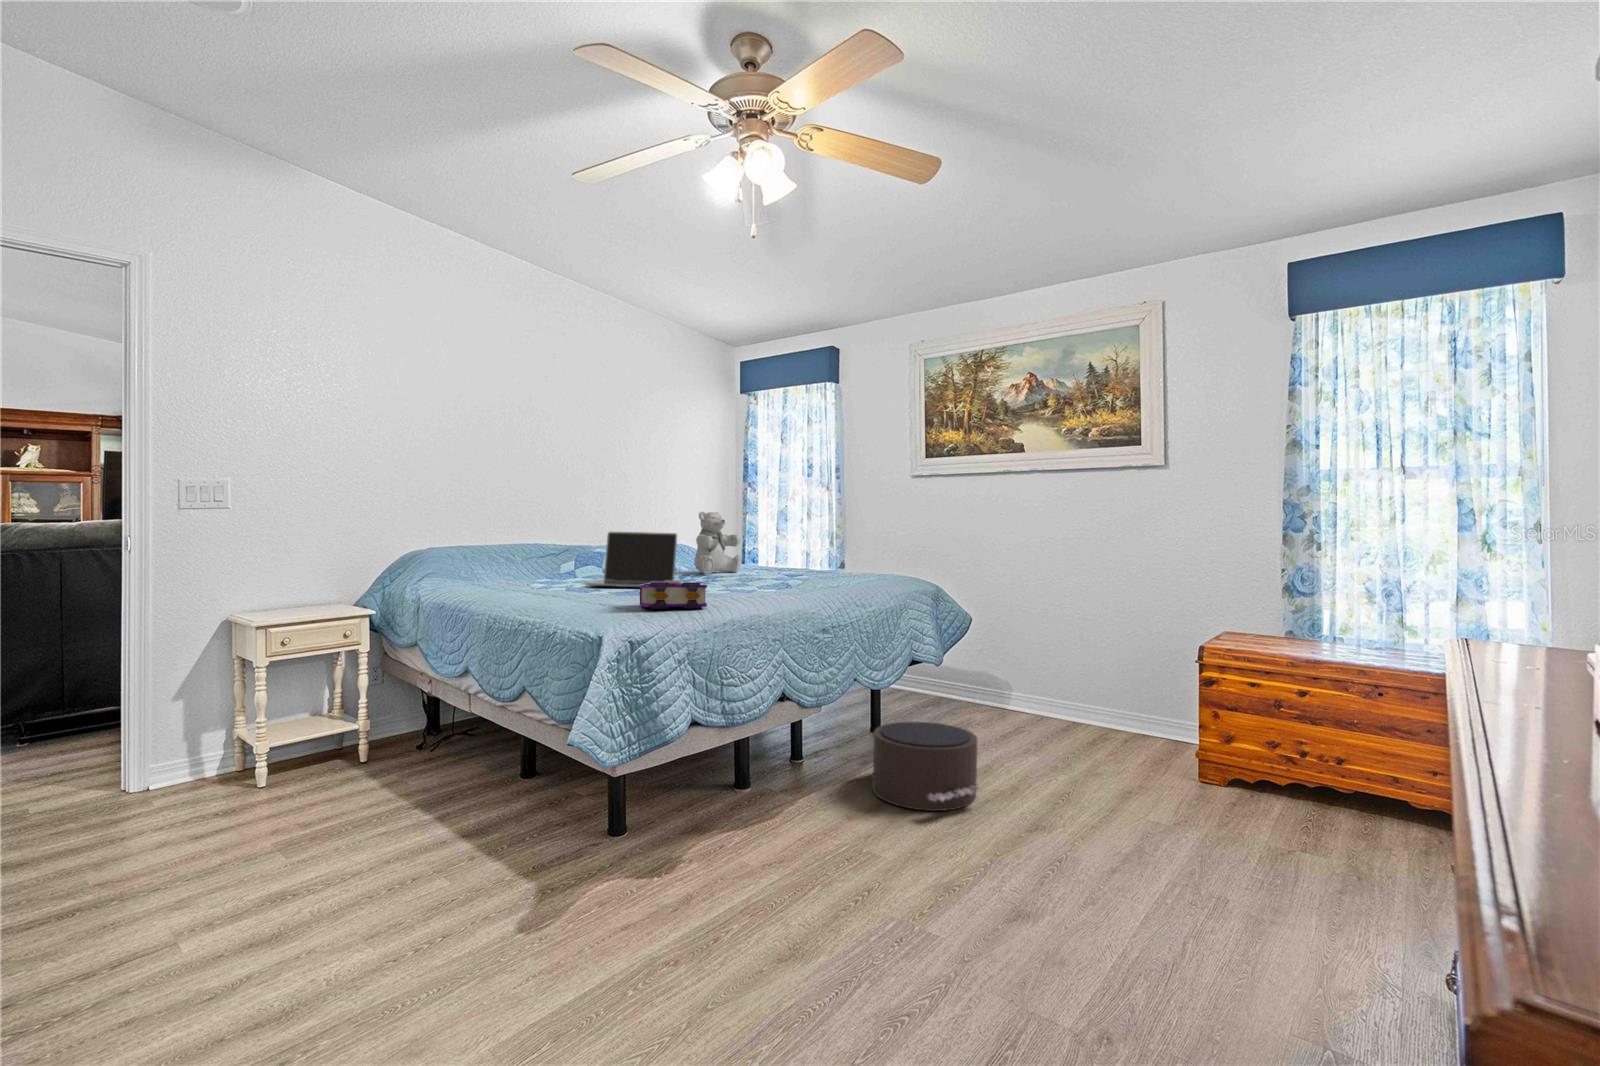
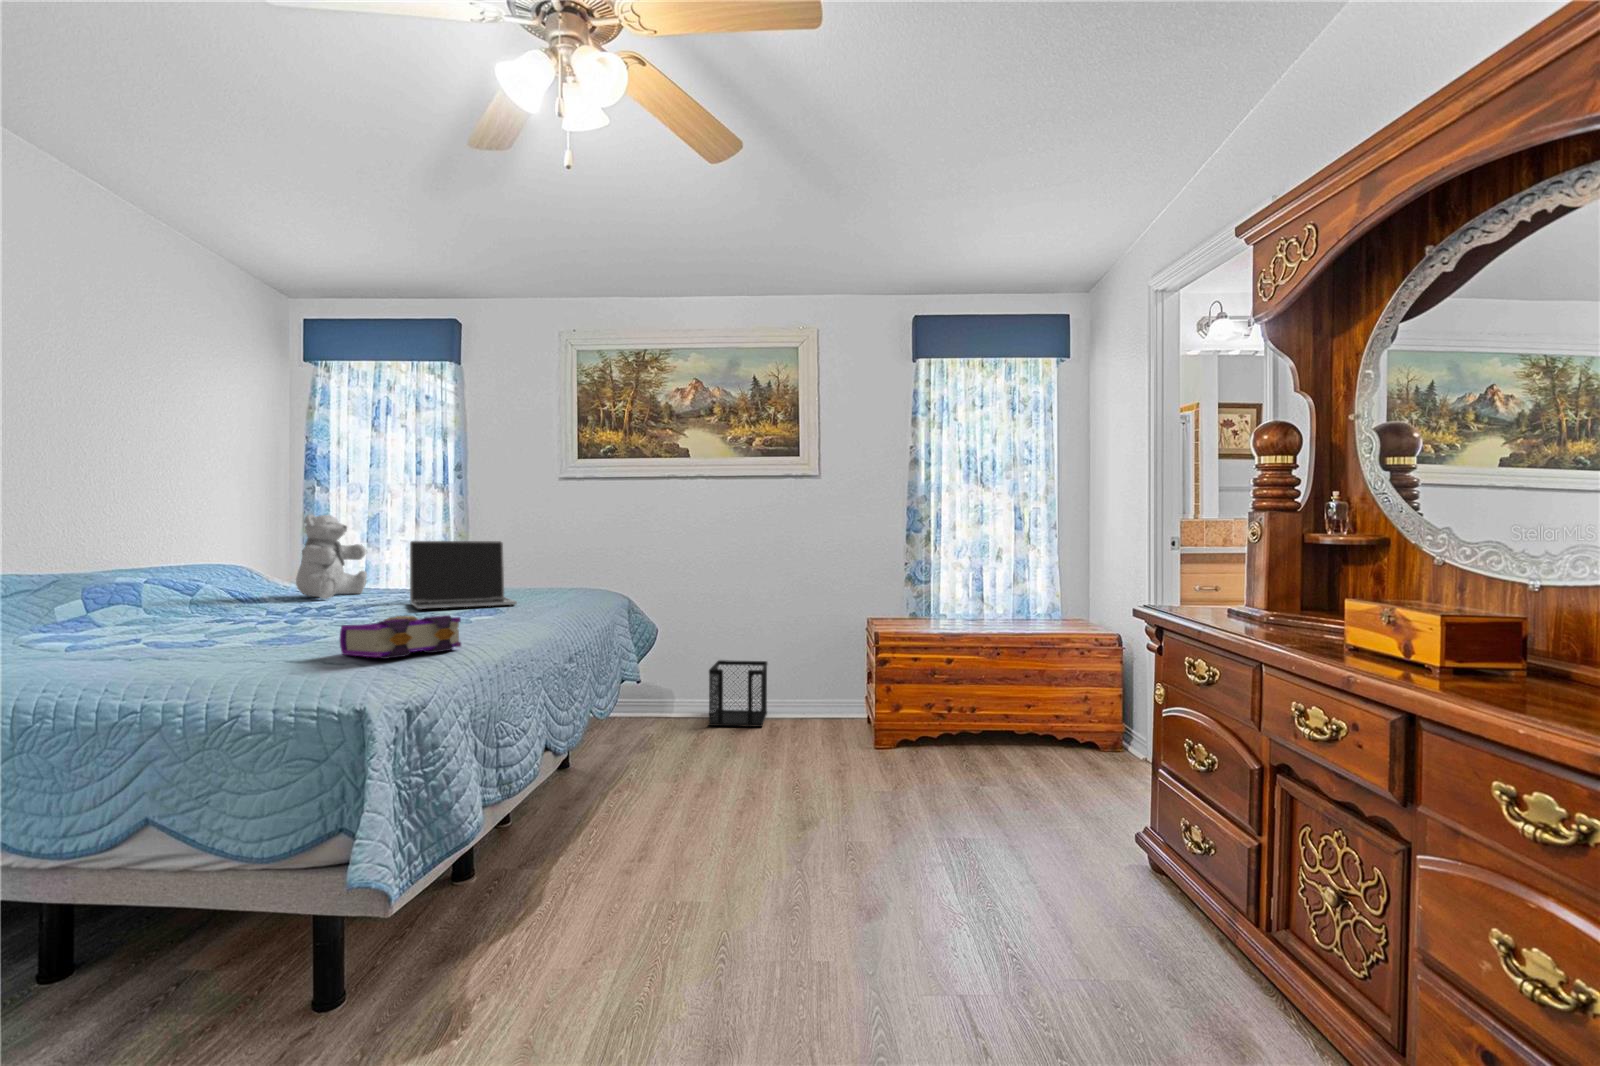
laptop: present [586,532,677,587] -> present [410,541,517,609]
wastebasket: none [1024,663,1102,738] -> present [708,660,768,727]
pouf: present [857,722,978,811] -> none [597,739,746,838]

